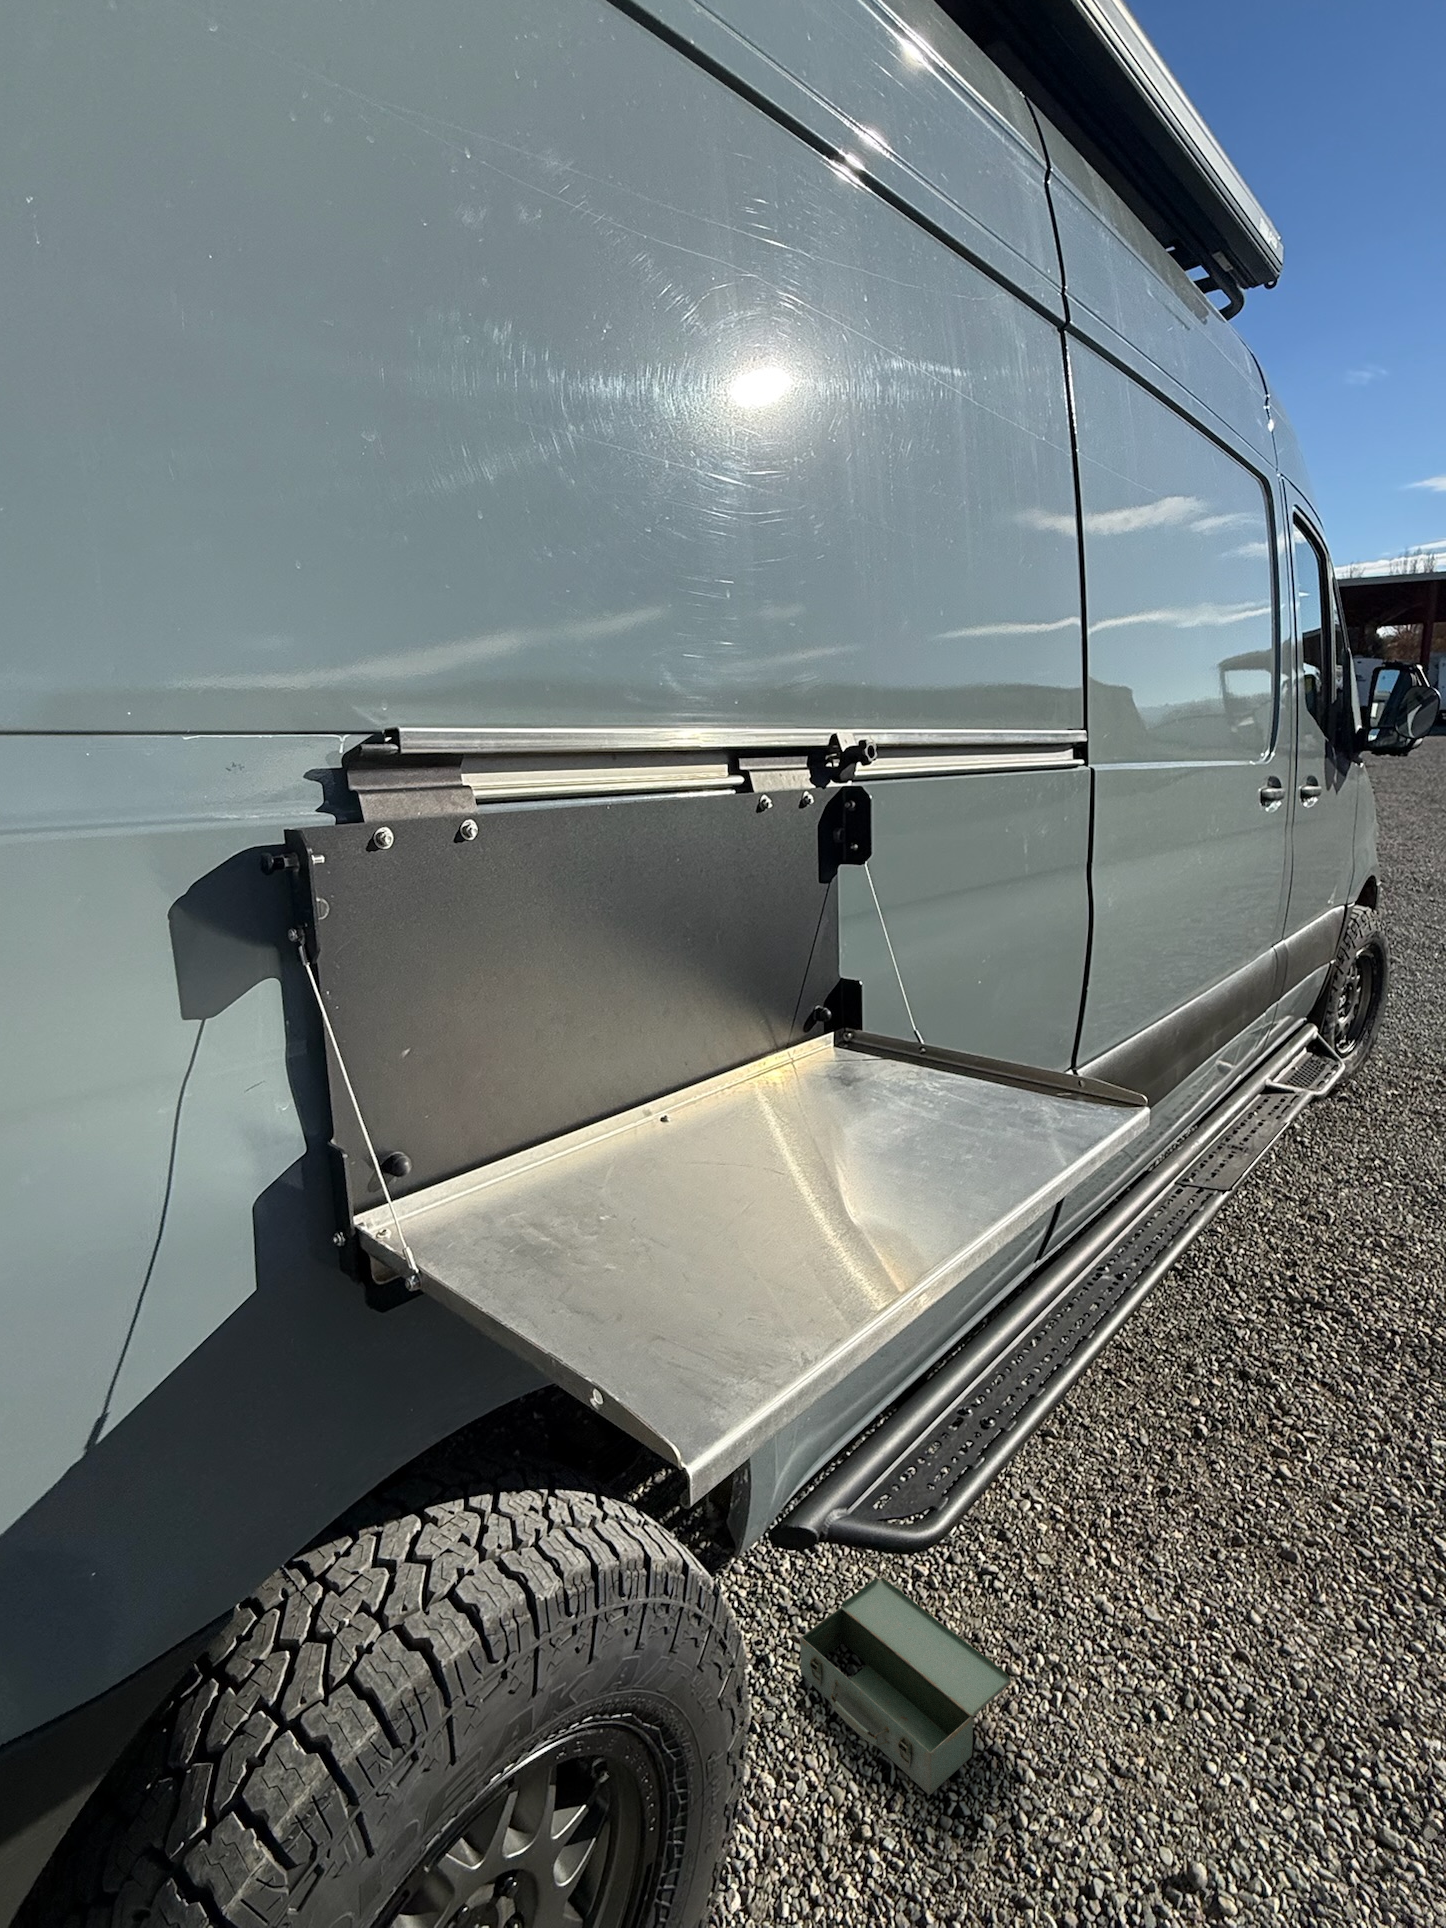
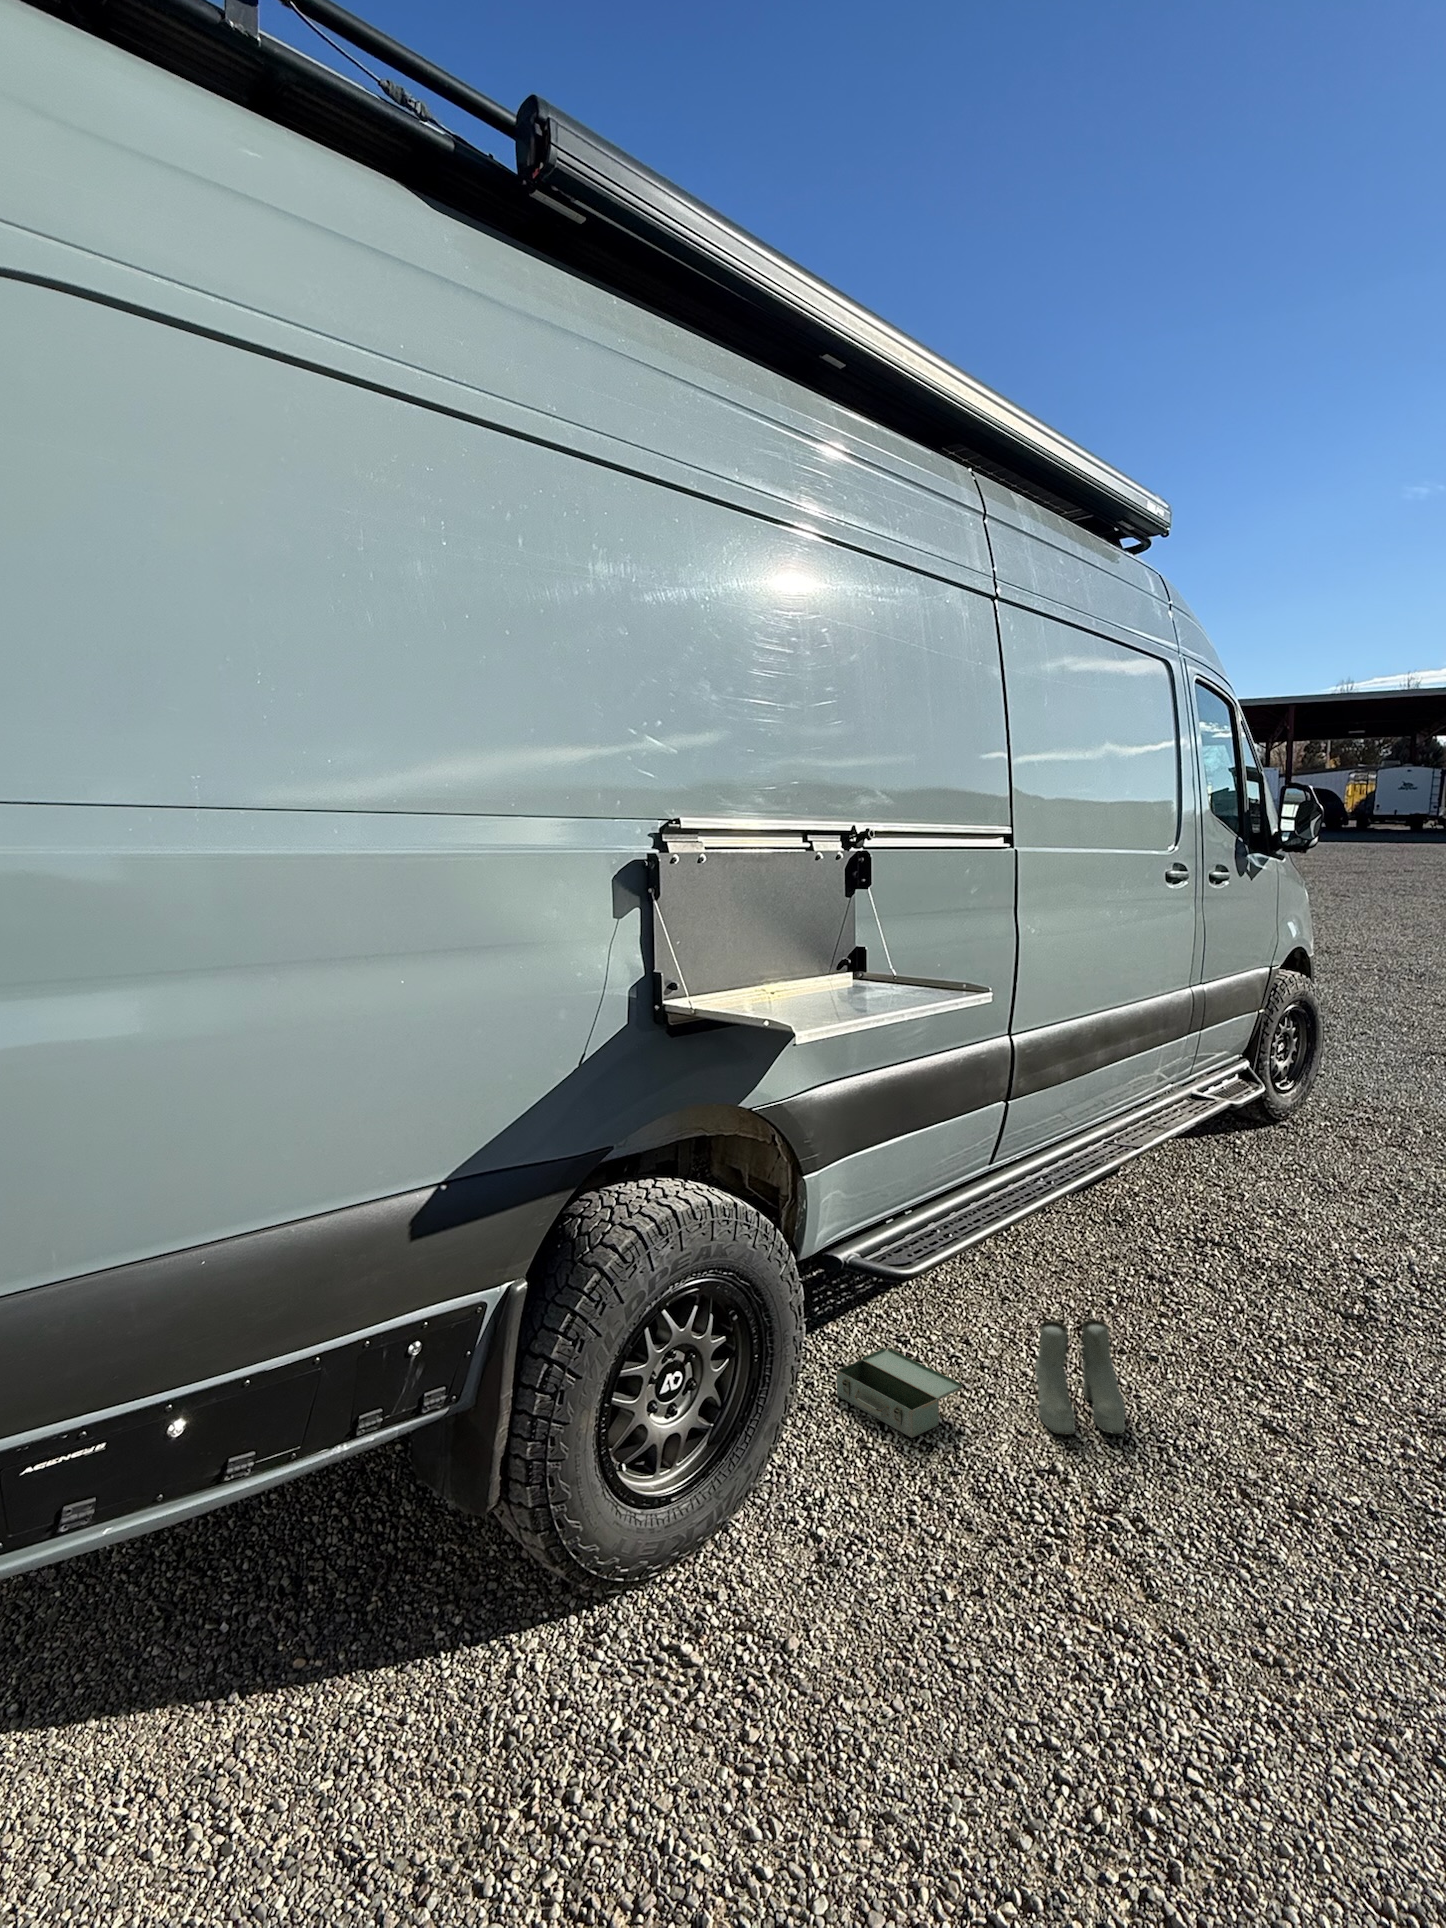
boots: none [1123,1548,1285,1776] -> present [1035,1319,1125,1435]

